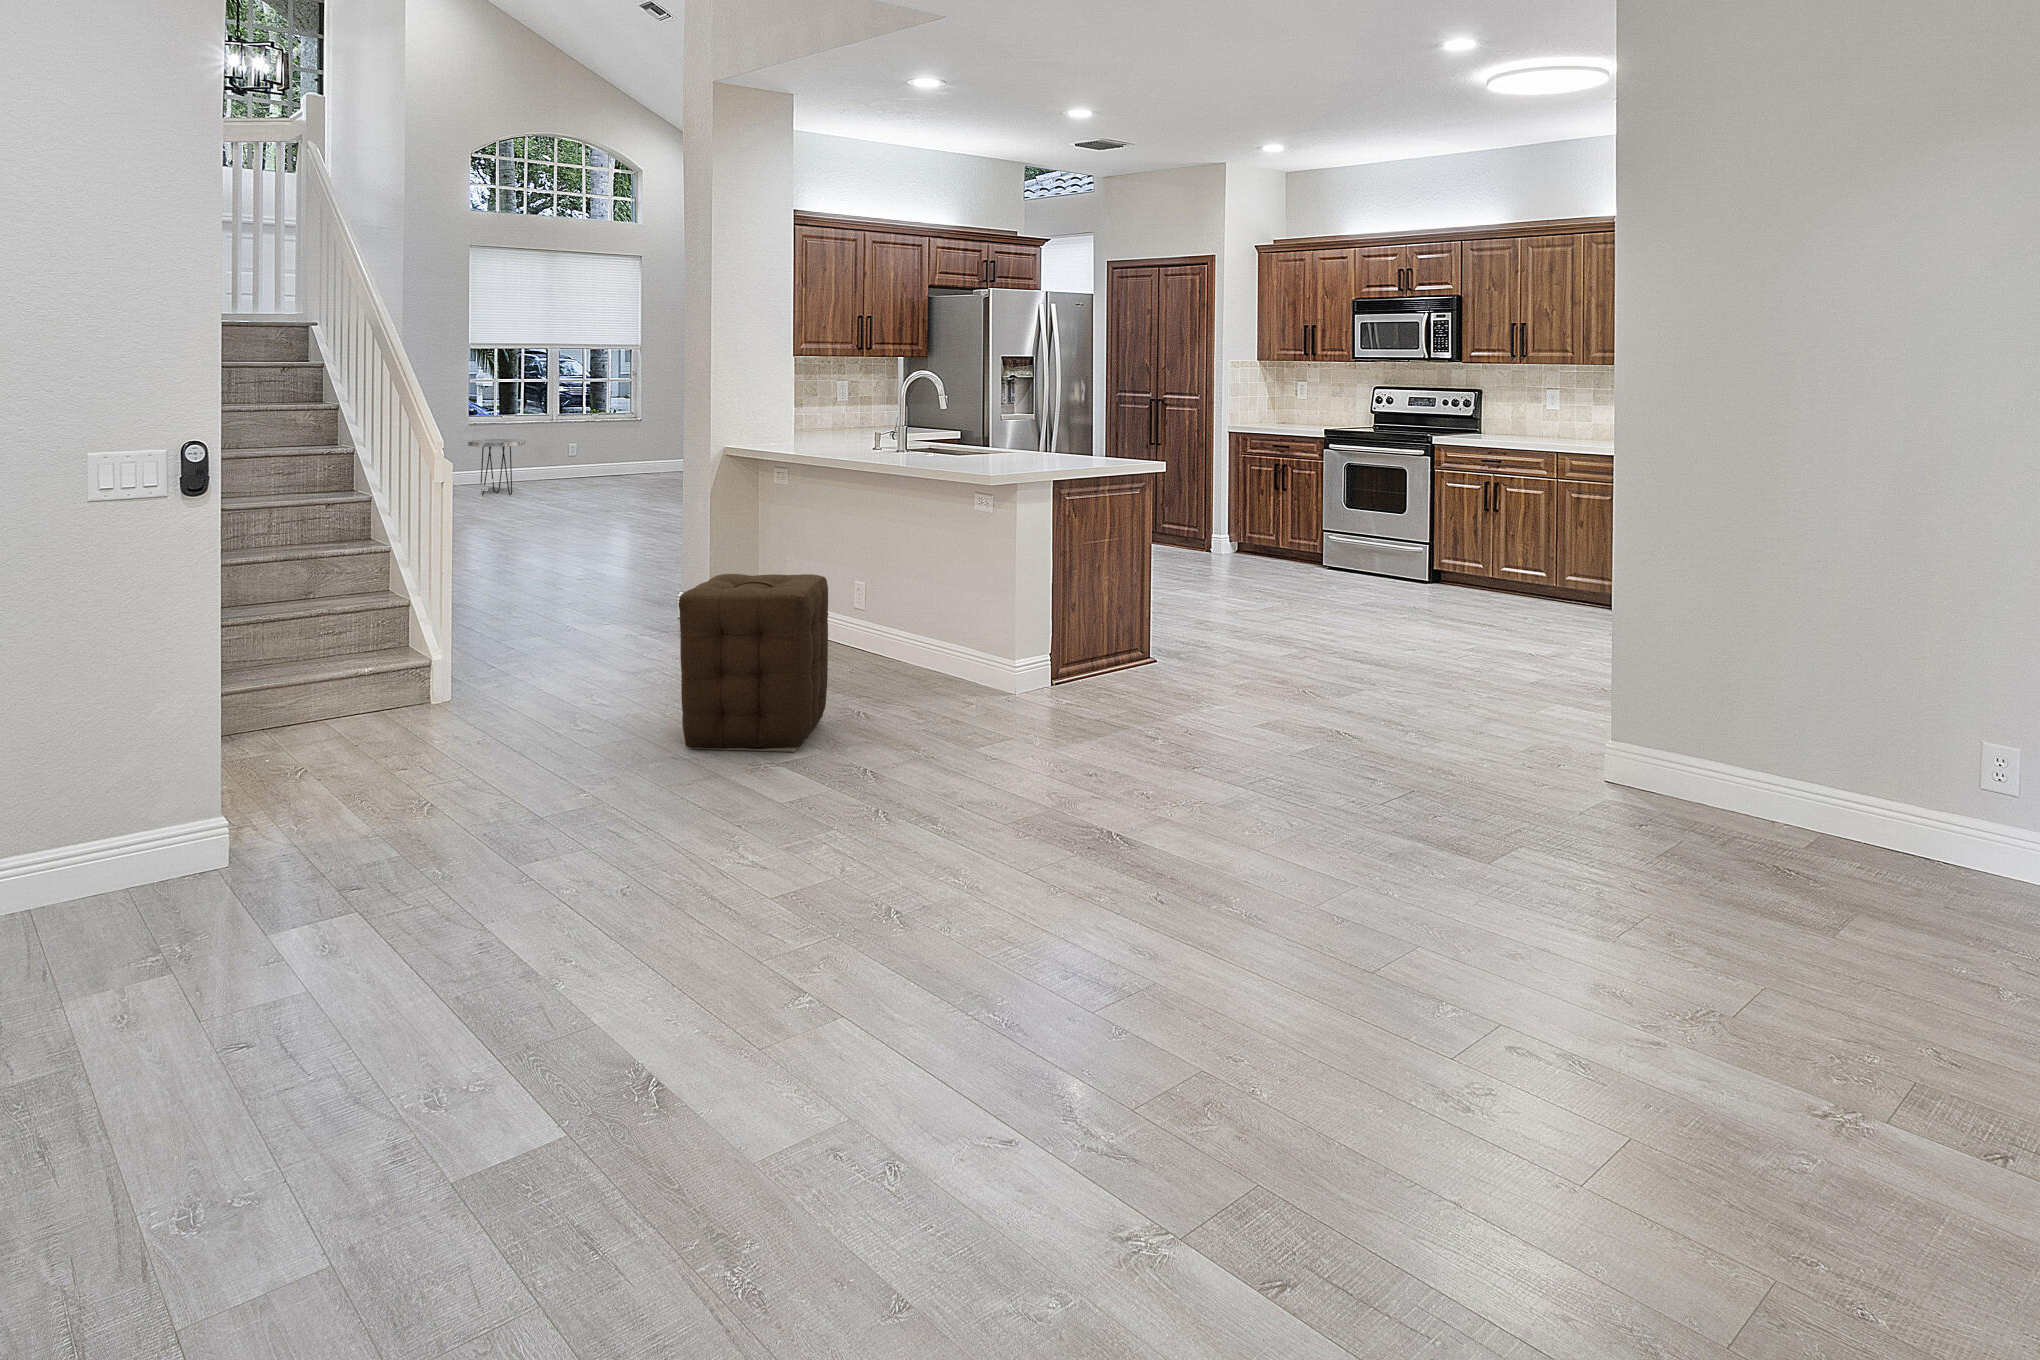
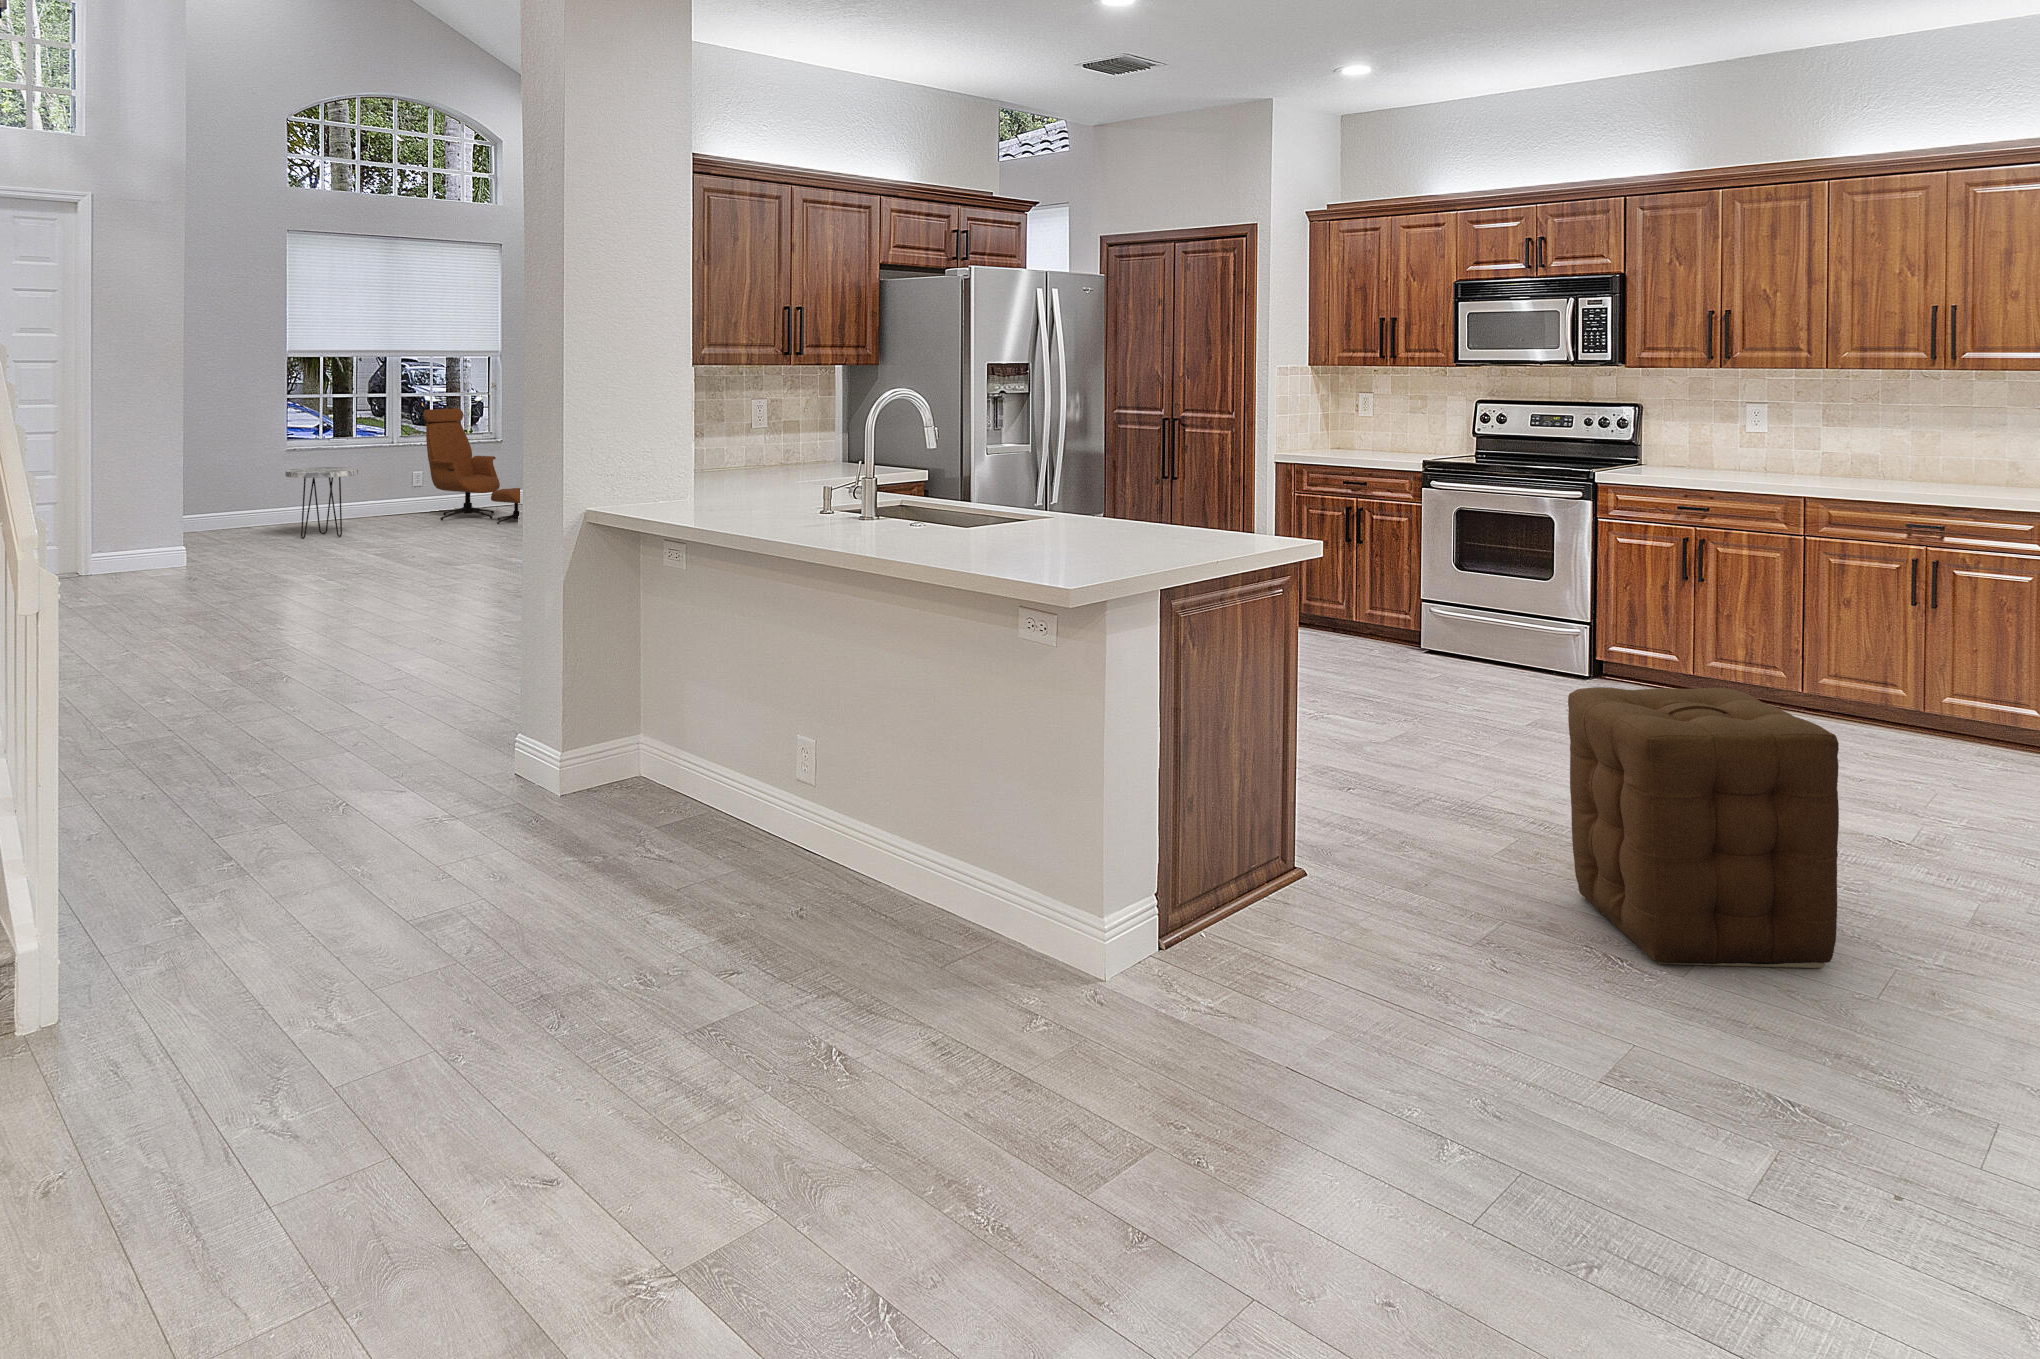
lounge chair: none [573,394,670,488] -> present [423,409,520,524]
ottoman: present [679,574,828,752] -> present [1568,687,1839,968]

